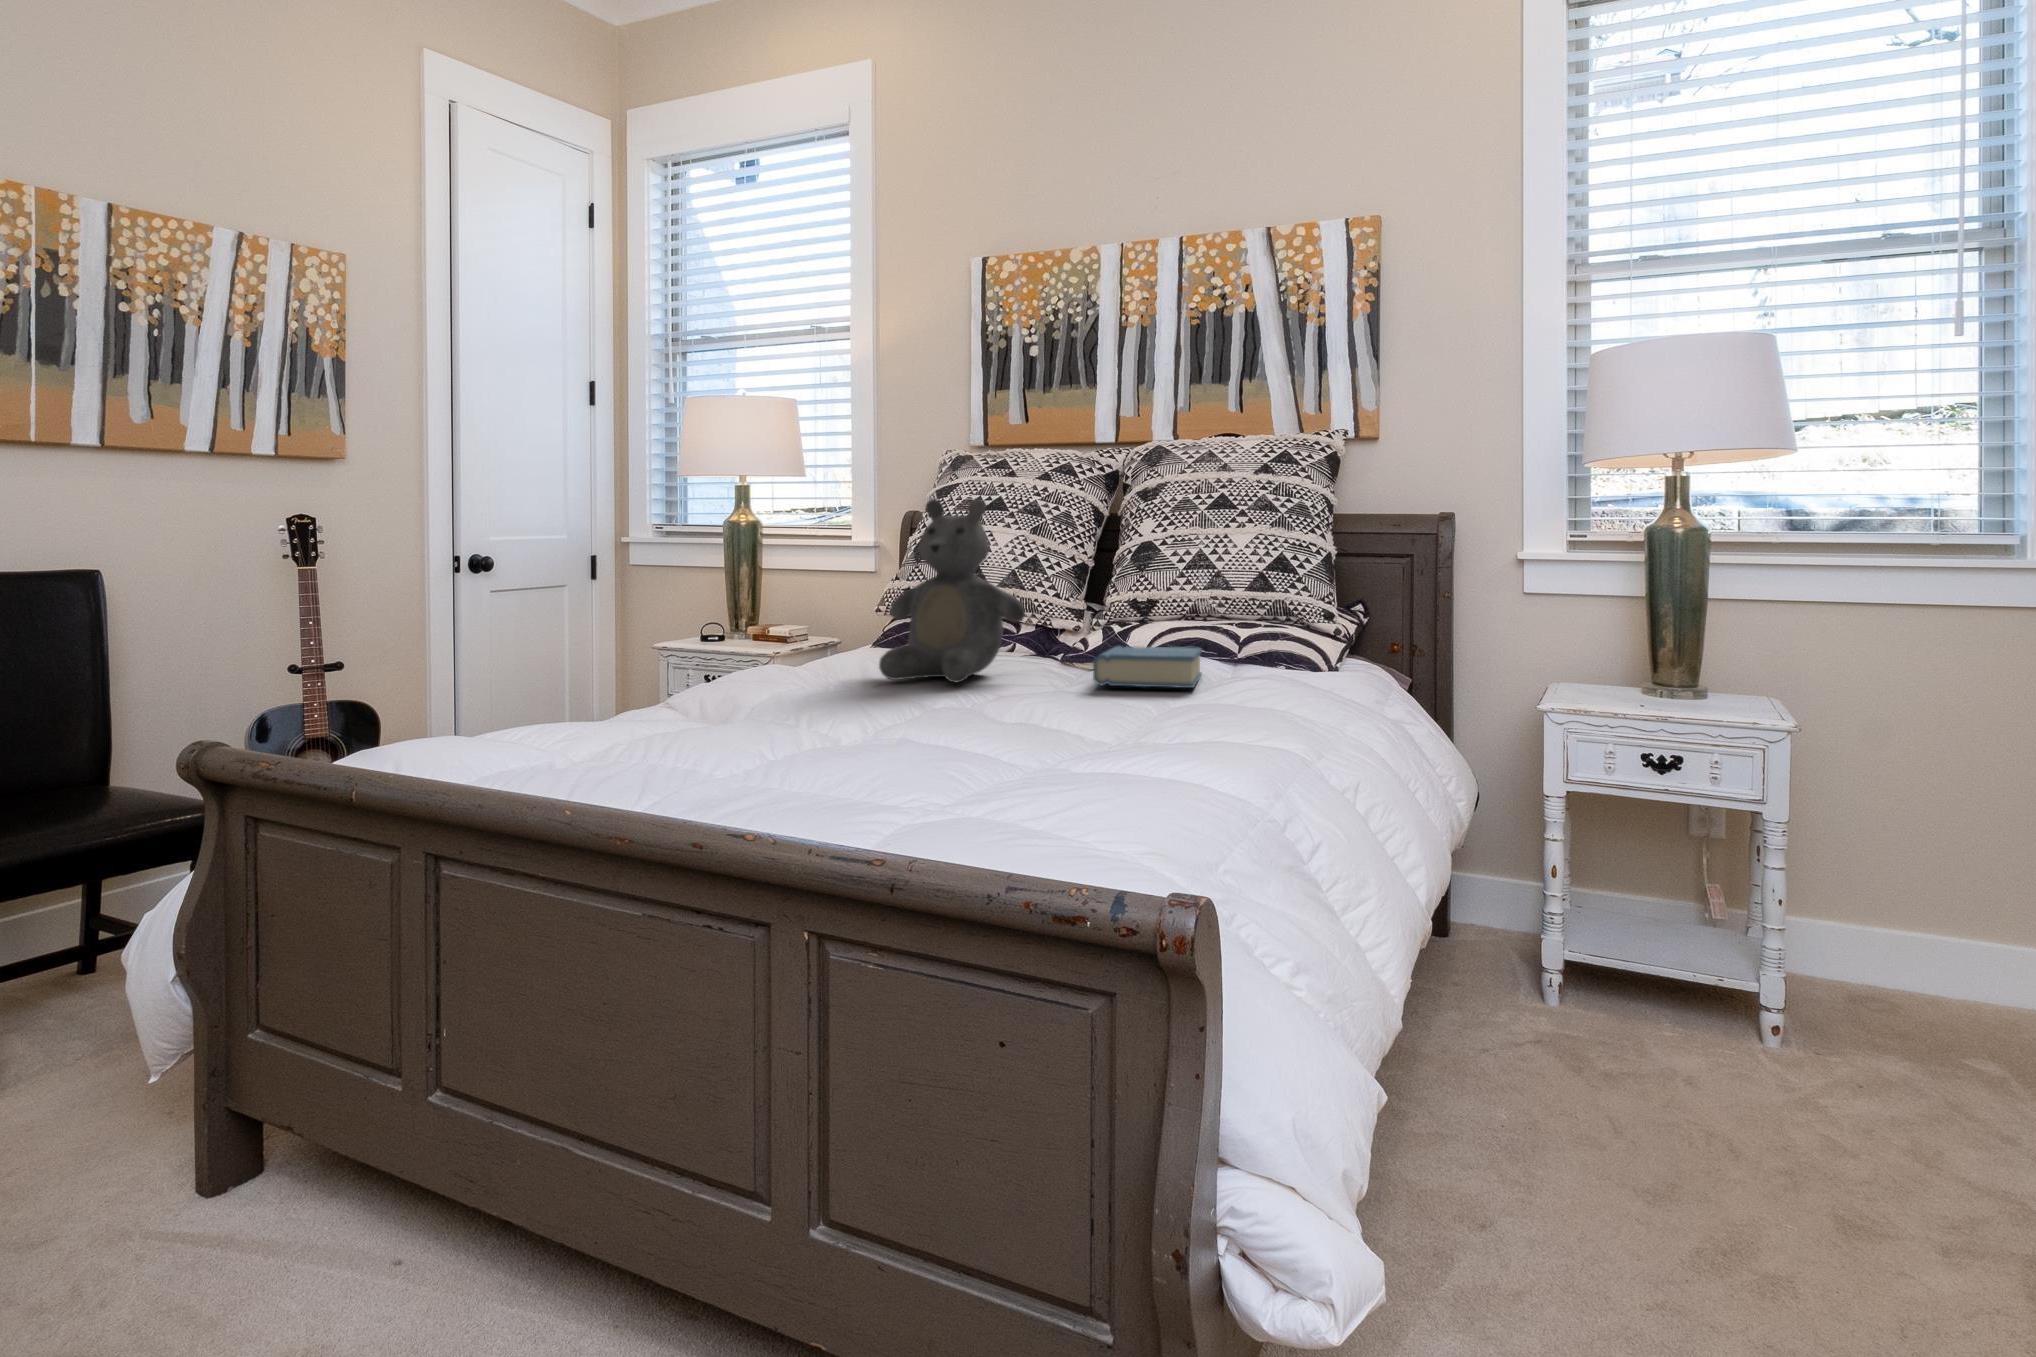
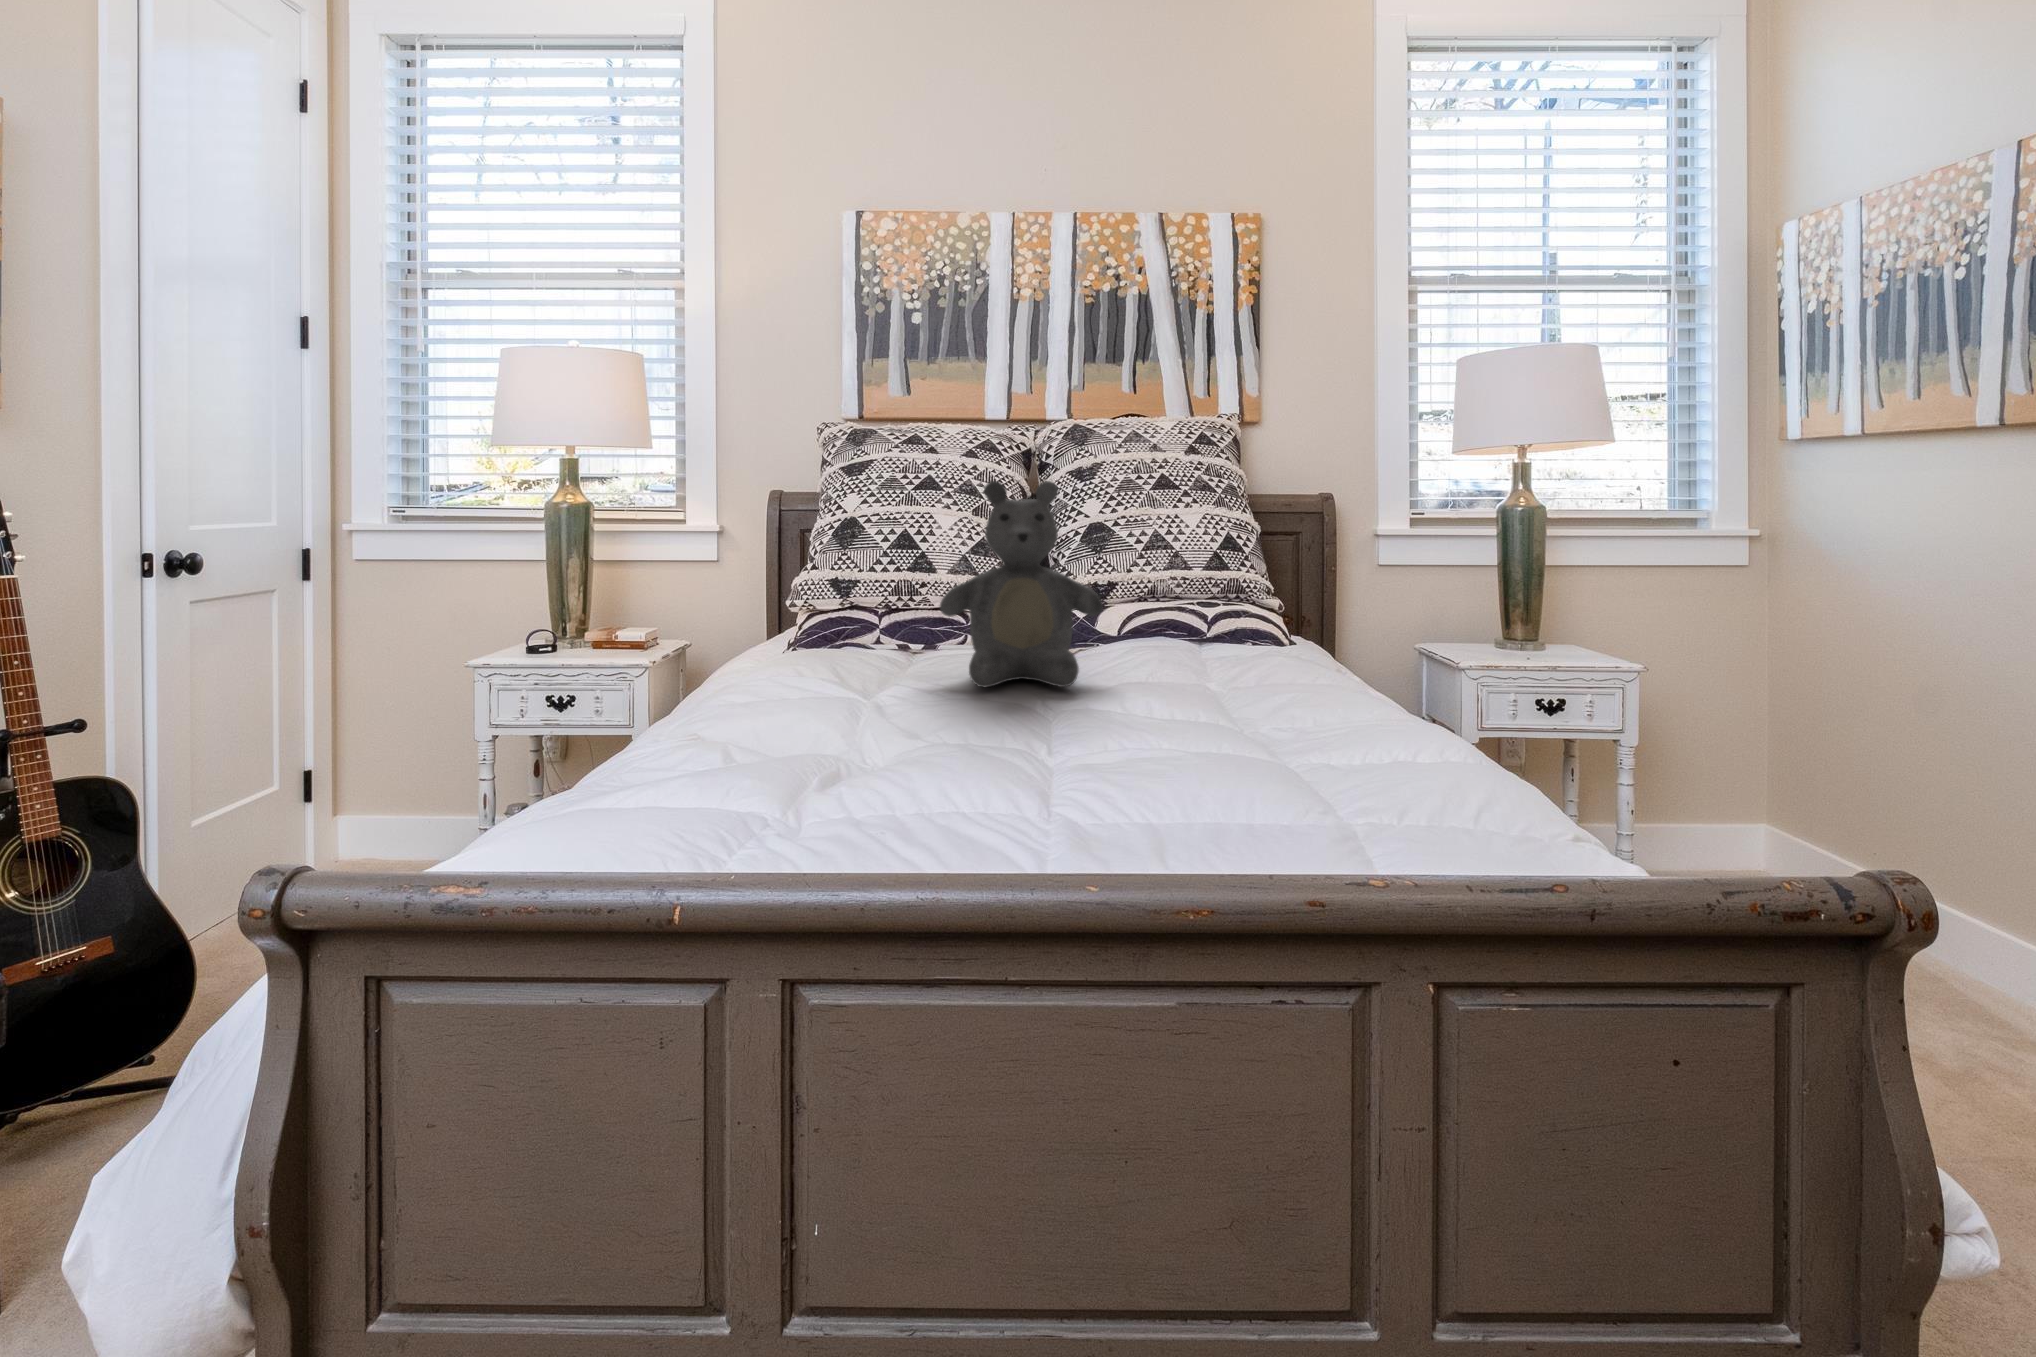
hardback book: present [1093,646,1202,688] -> none [1161,634,1306,681]

